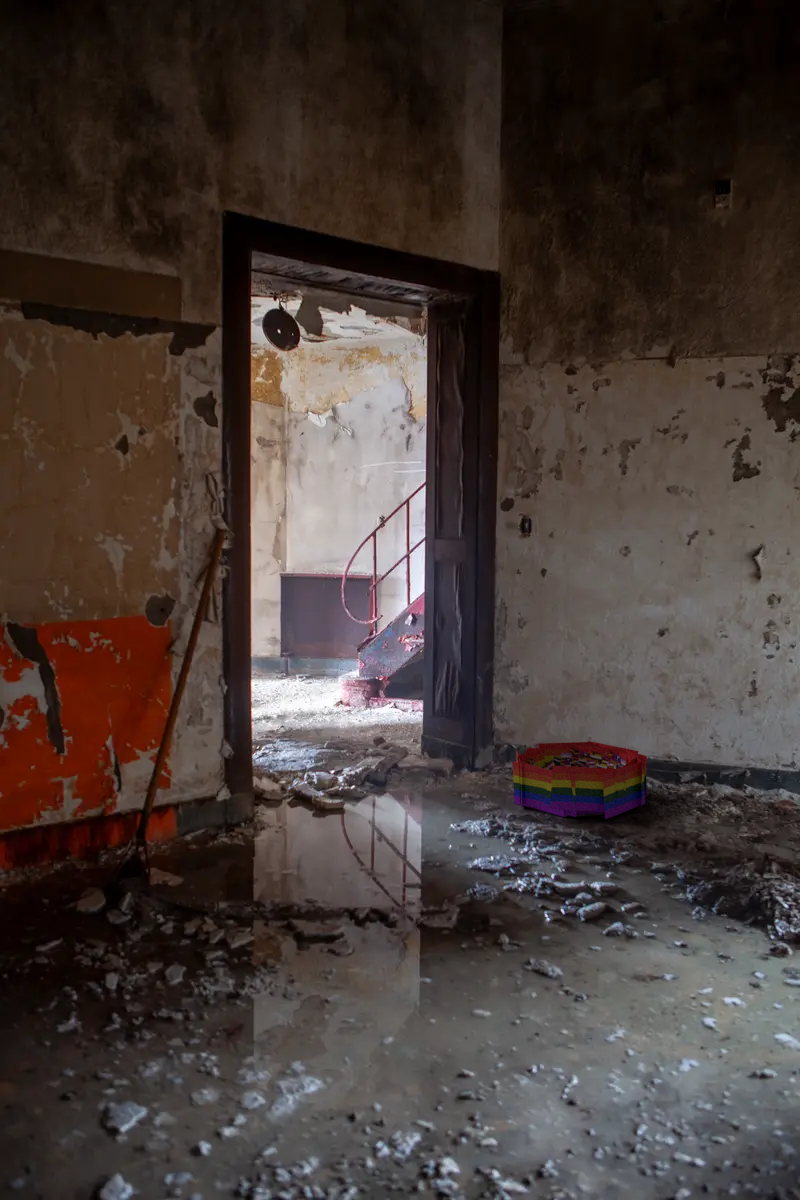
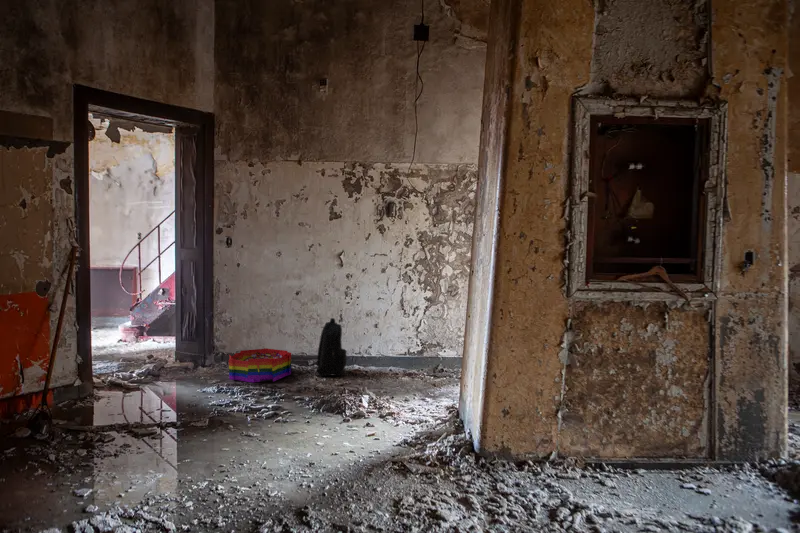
backpack: none [704,684,776,819] -> present [316,318,346,376]

